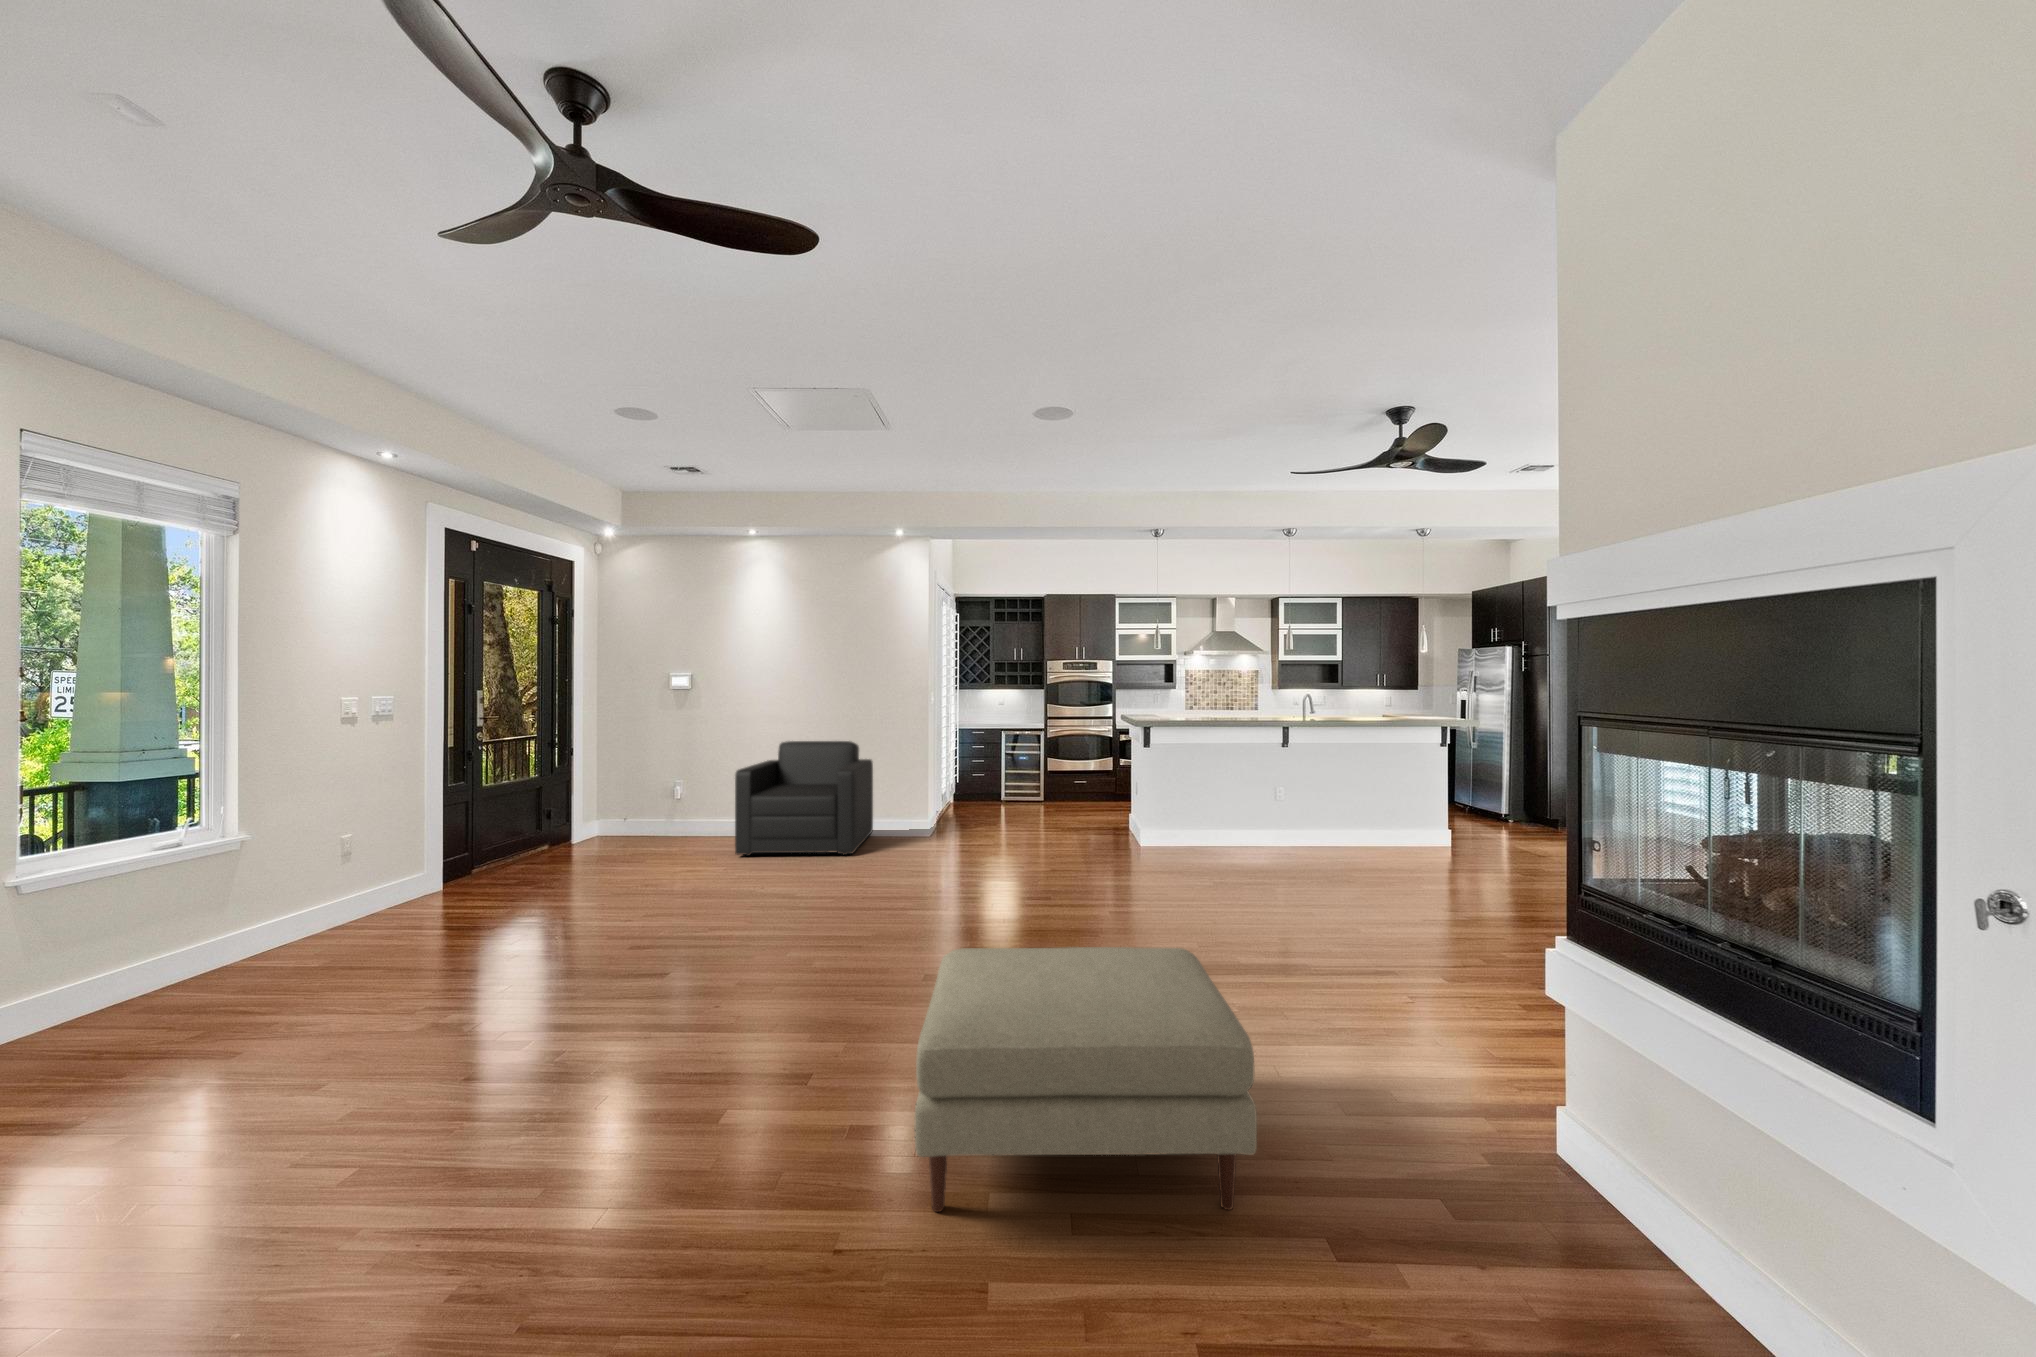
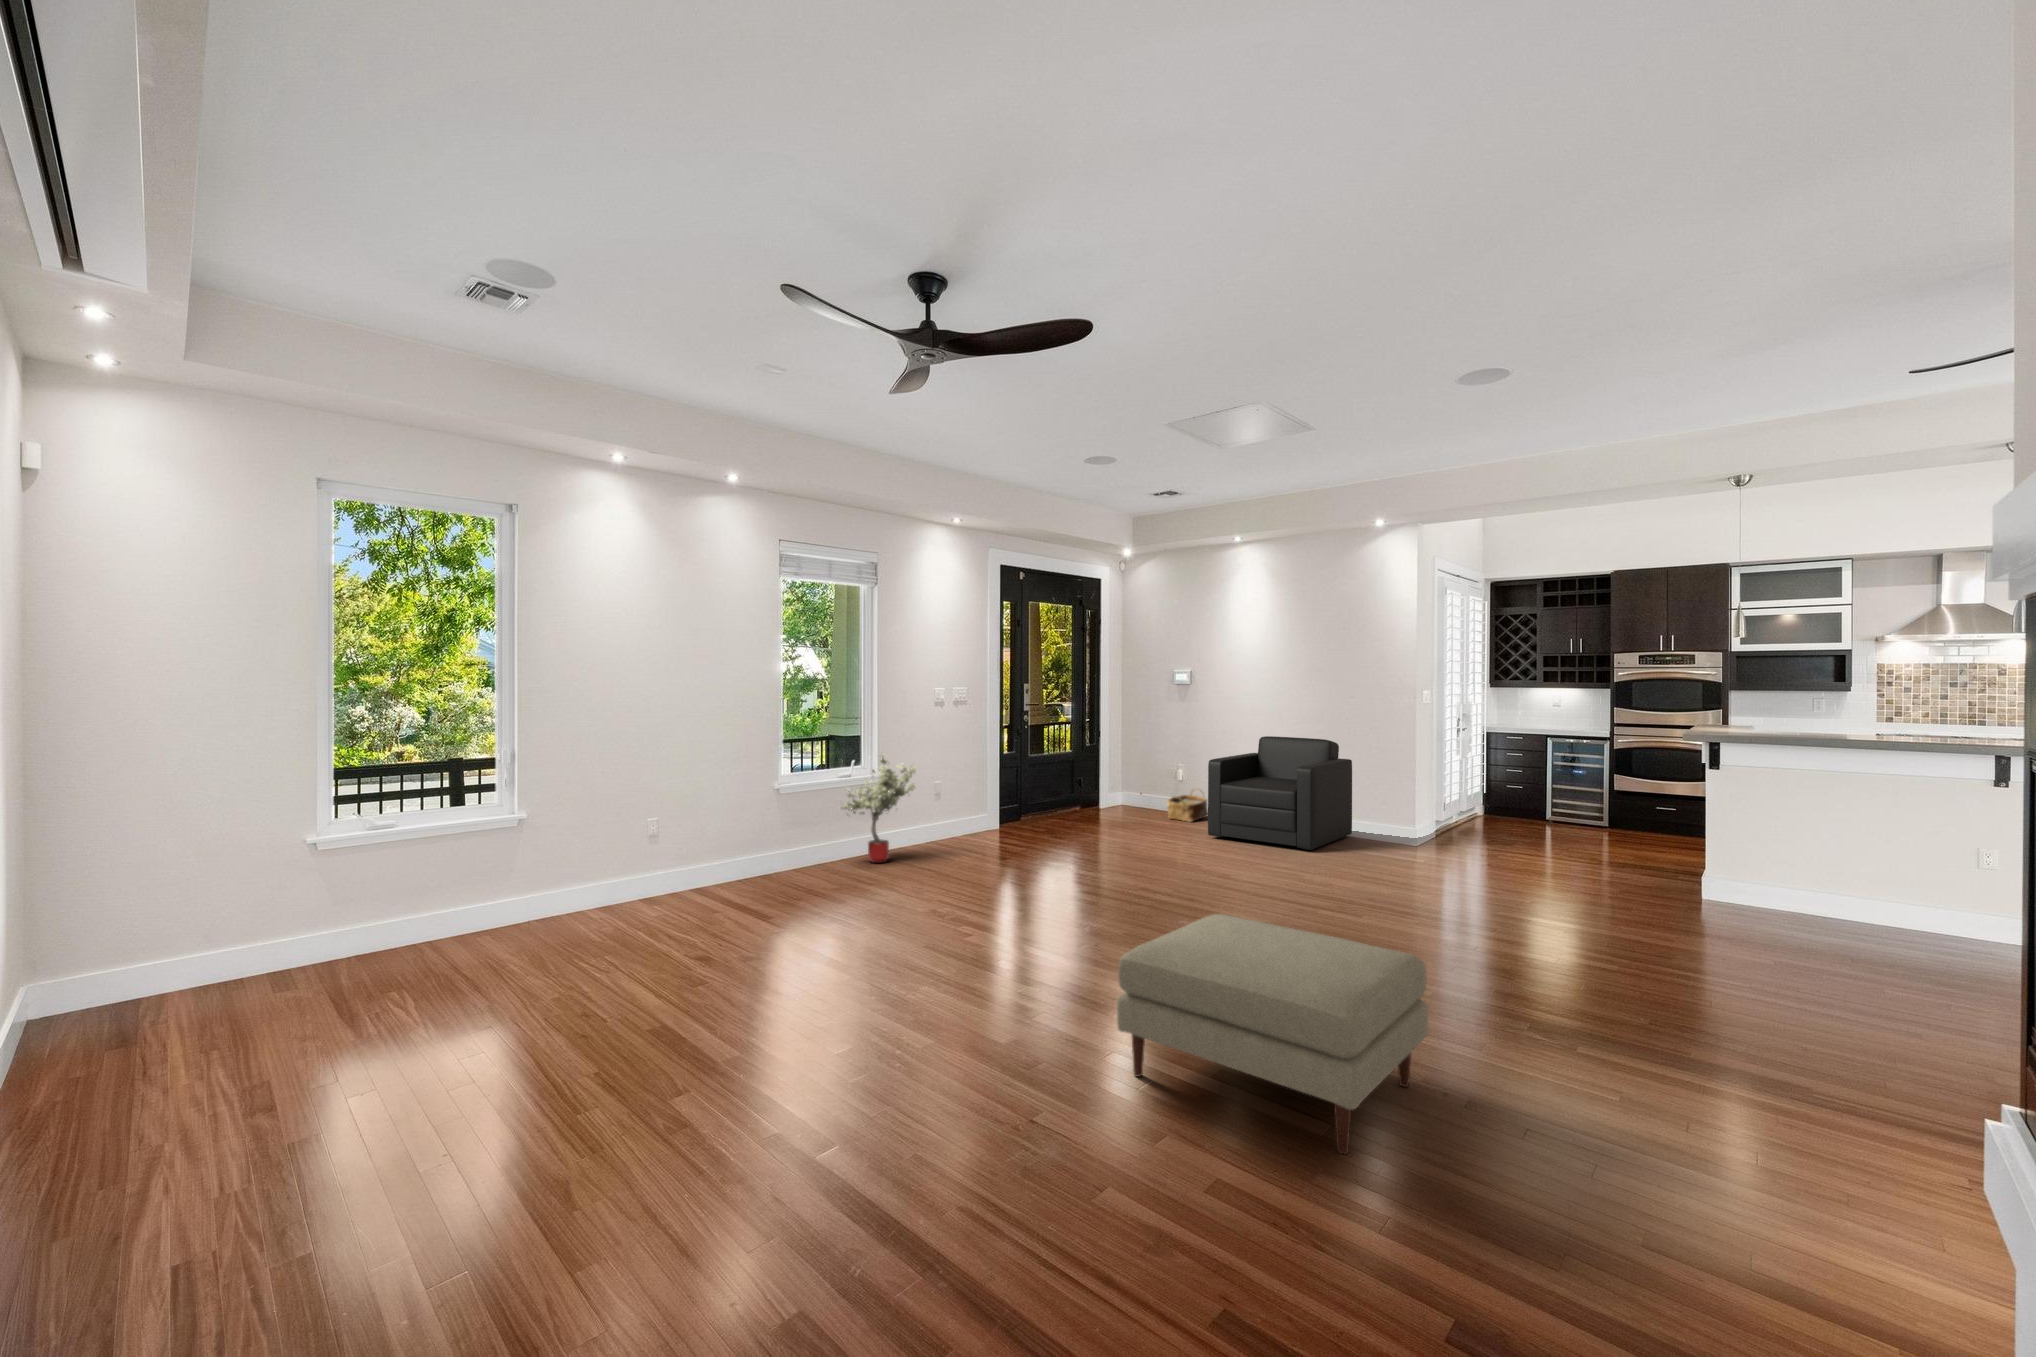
potted tree: none [130,798,308,985] -> present [840,753,916,863]
woven basket: none [668,804,715,843] -> present [1167,791,1208,822]

